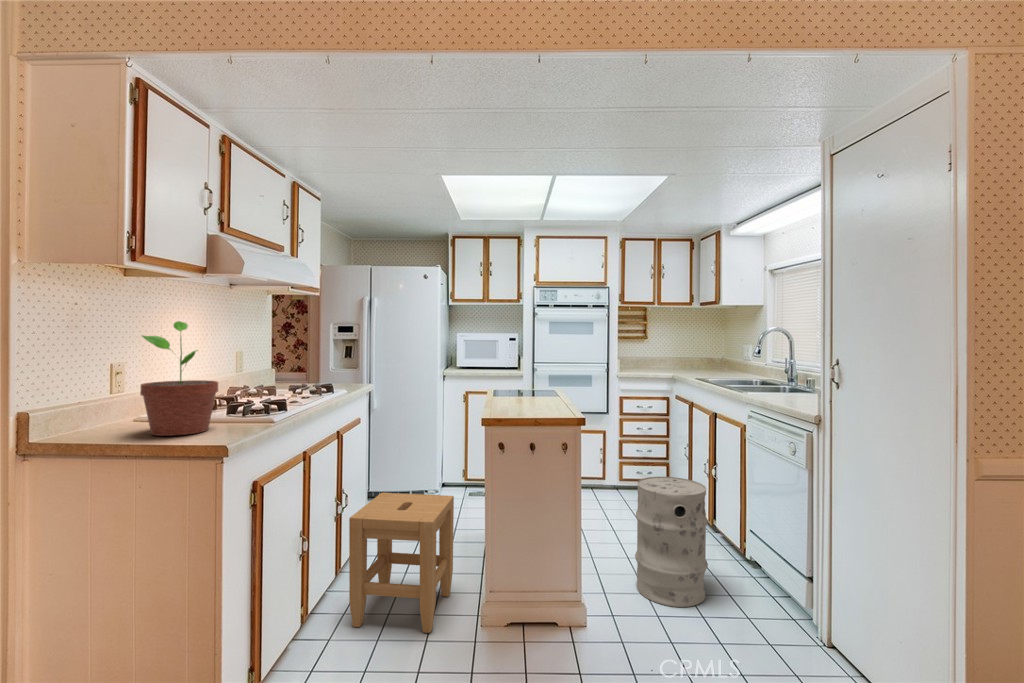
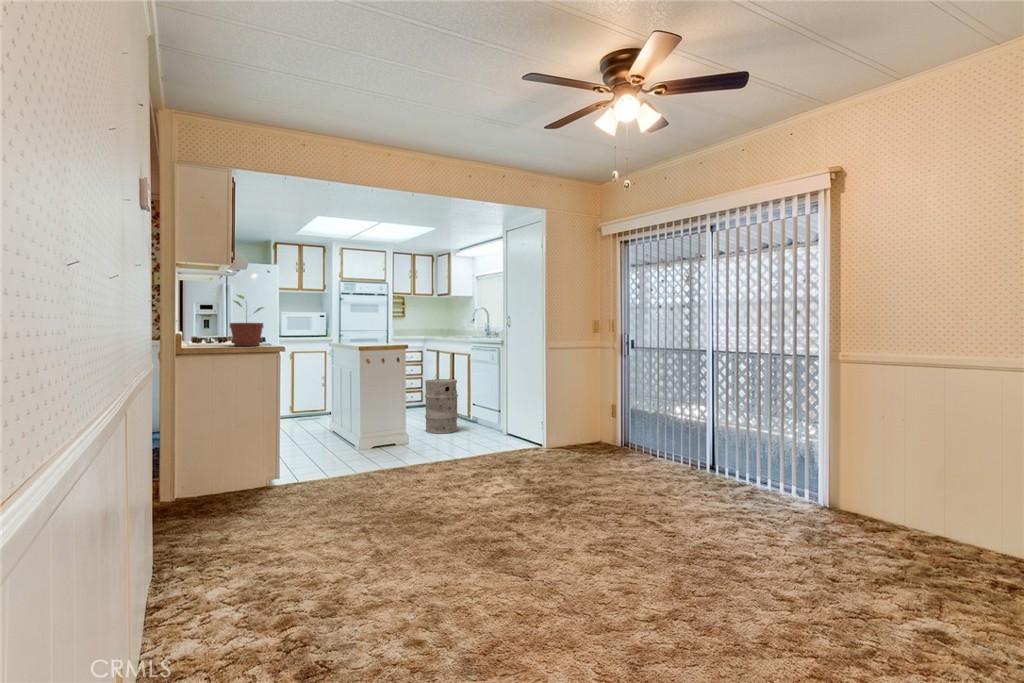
stool: present [349,493,454,633] -> none [294,392,342,454]

